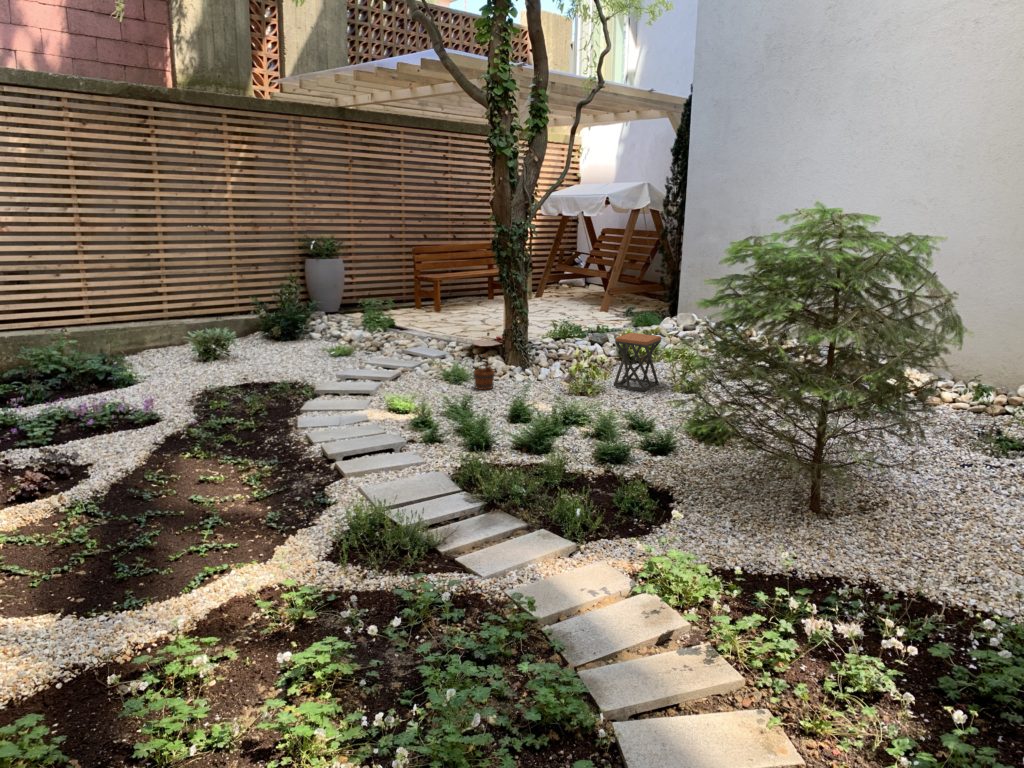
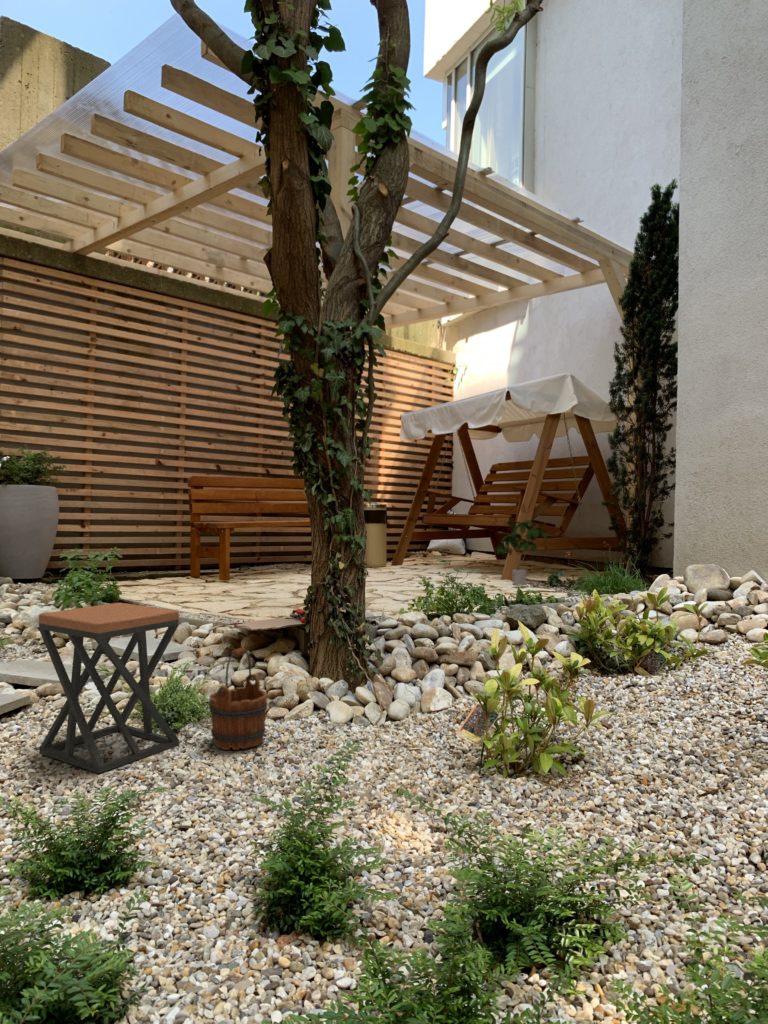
potted plant: none [595,281,623,318] -> present [495,520,547,585]
stool: present [614,333,661,391] -> present [39,603,179,773]

